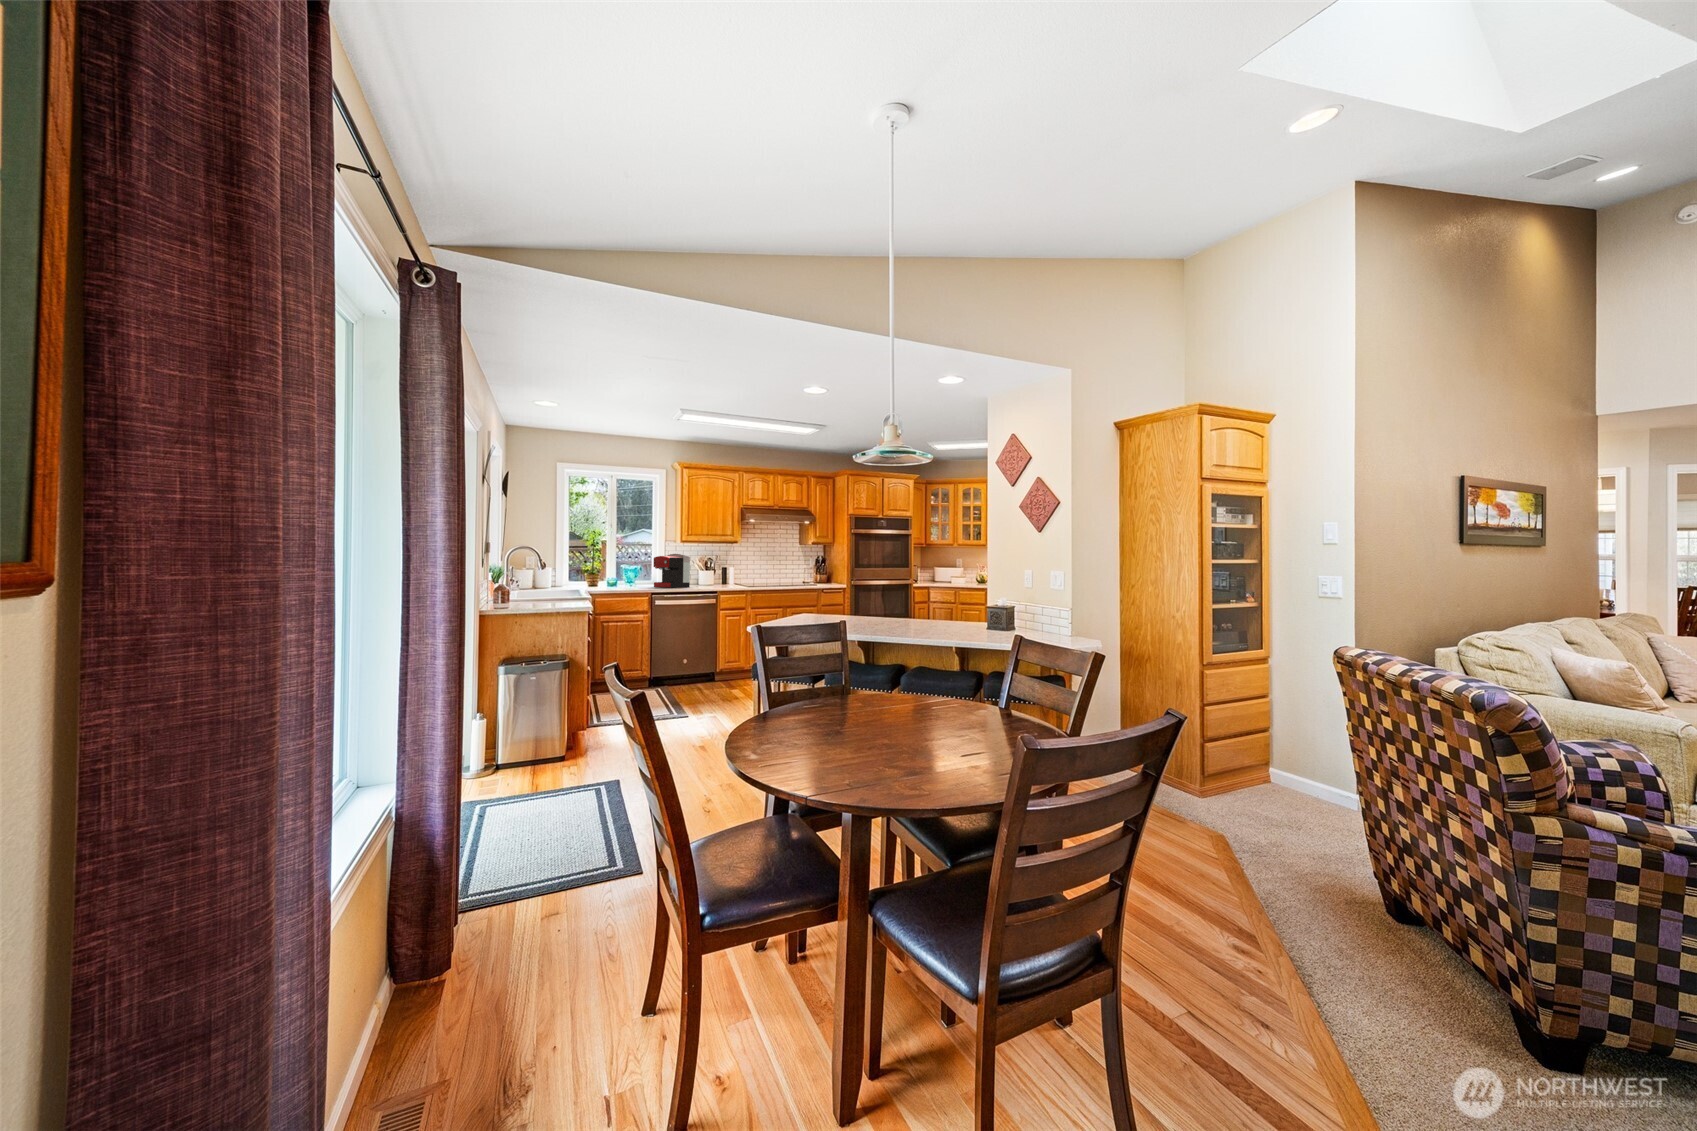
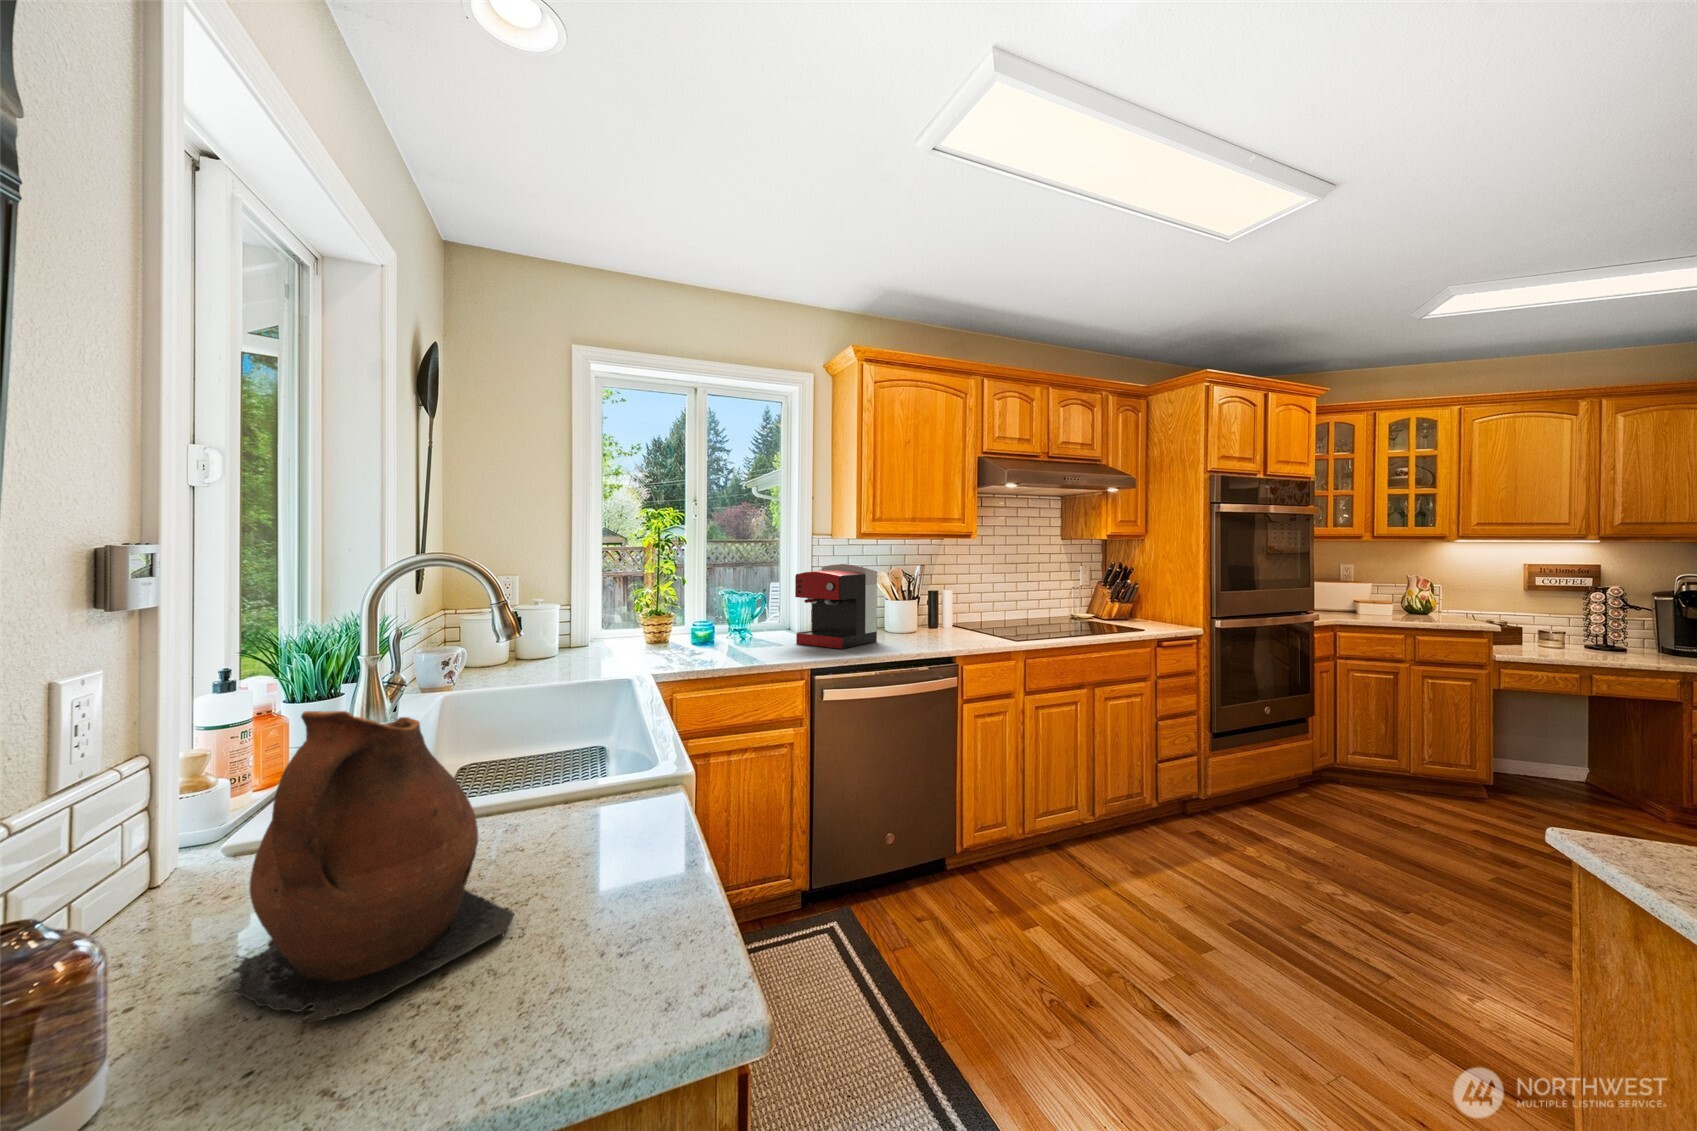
ceramic pitcher: none [520,562,561,601] -> present [218,711,514,1023]

